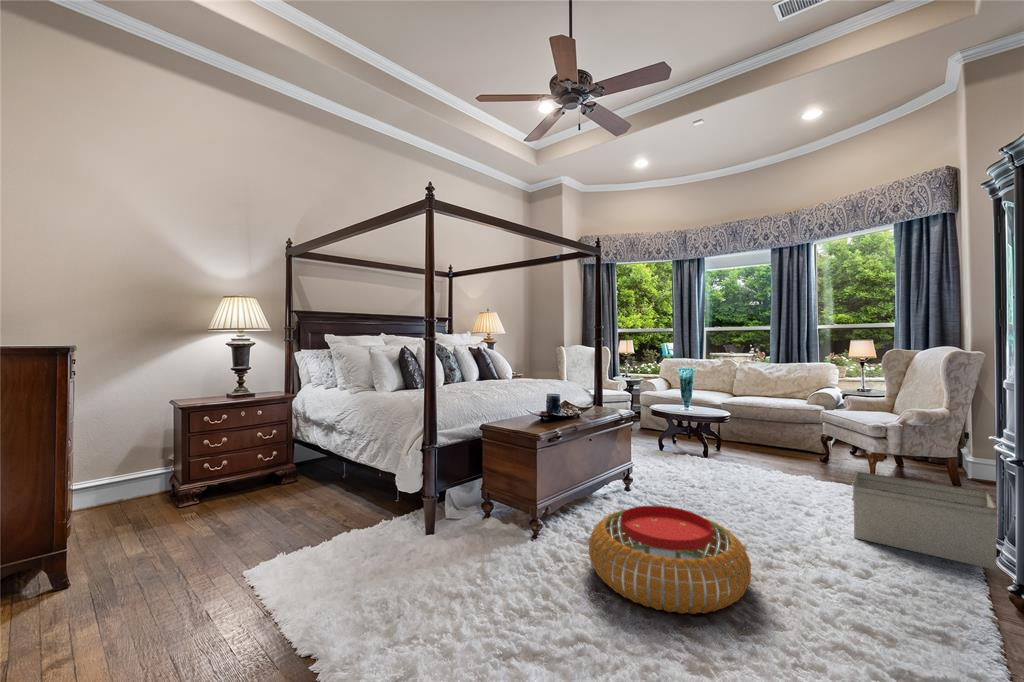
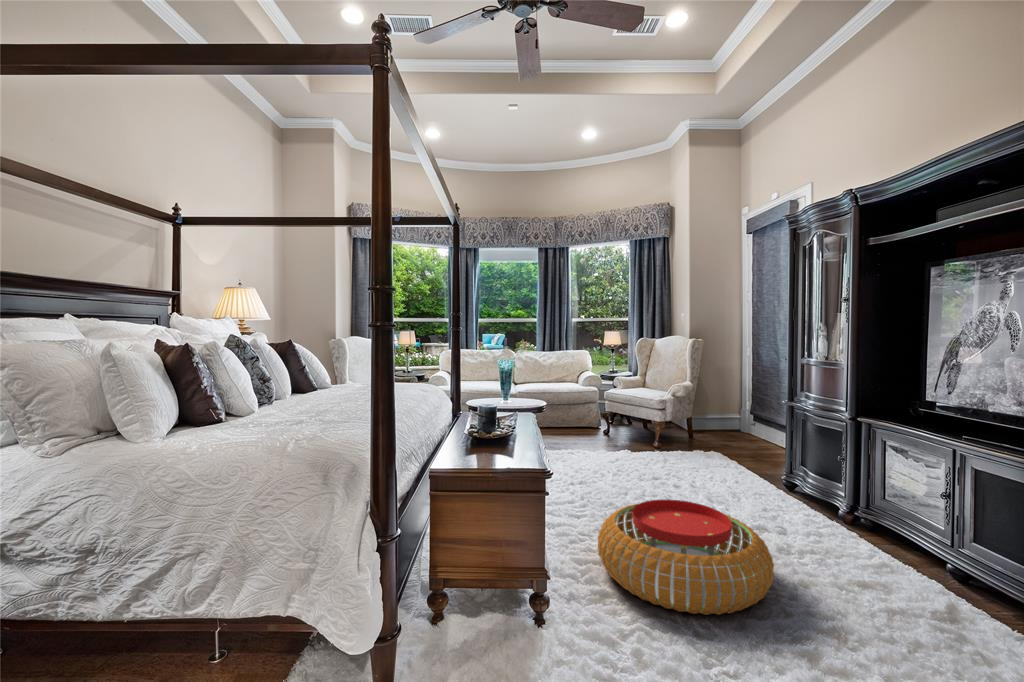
storage bin: present [852,472,998,570] -> none [699,437,801,492]

